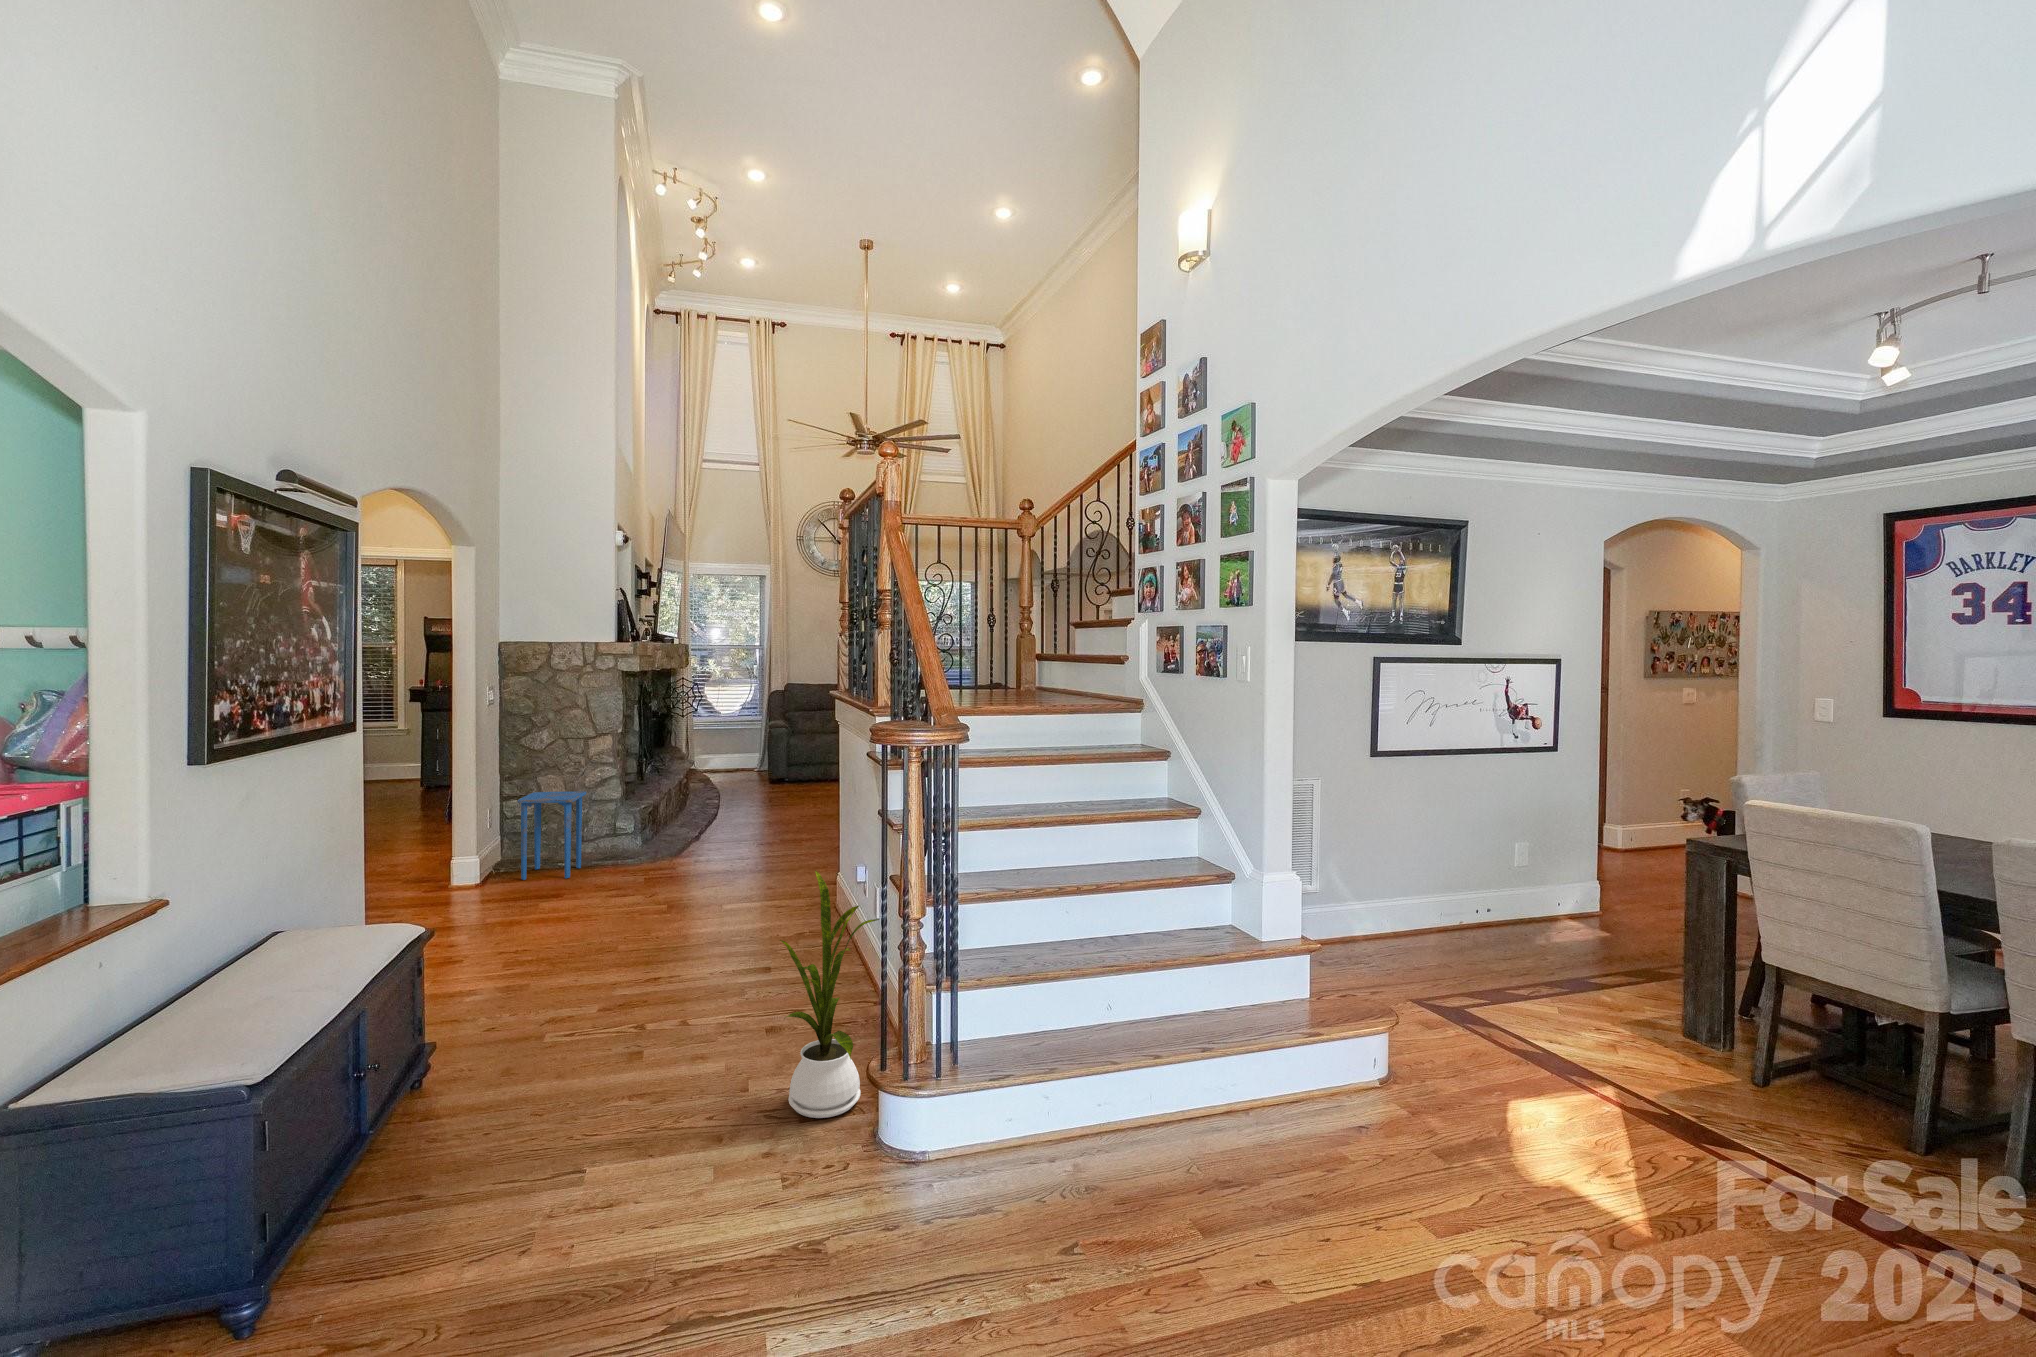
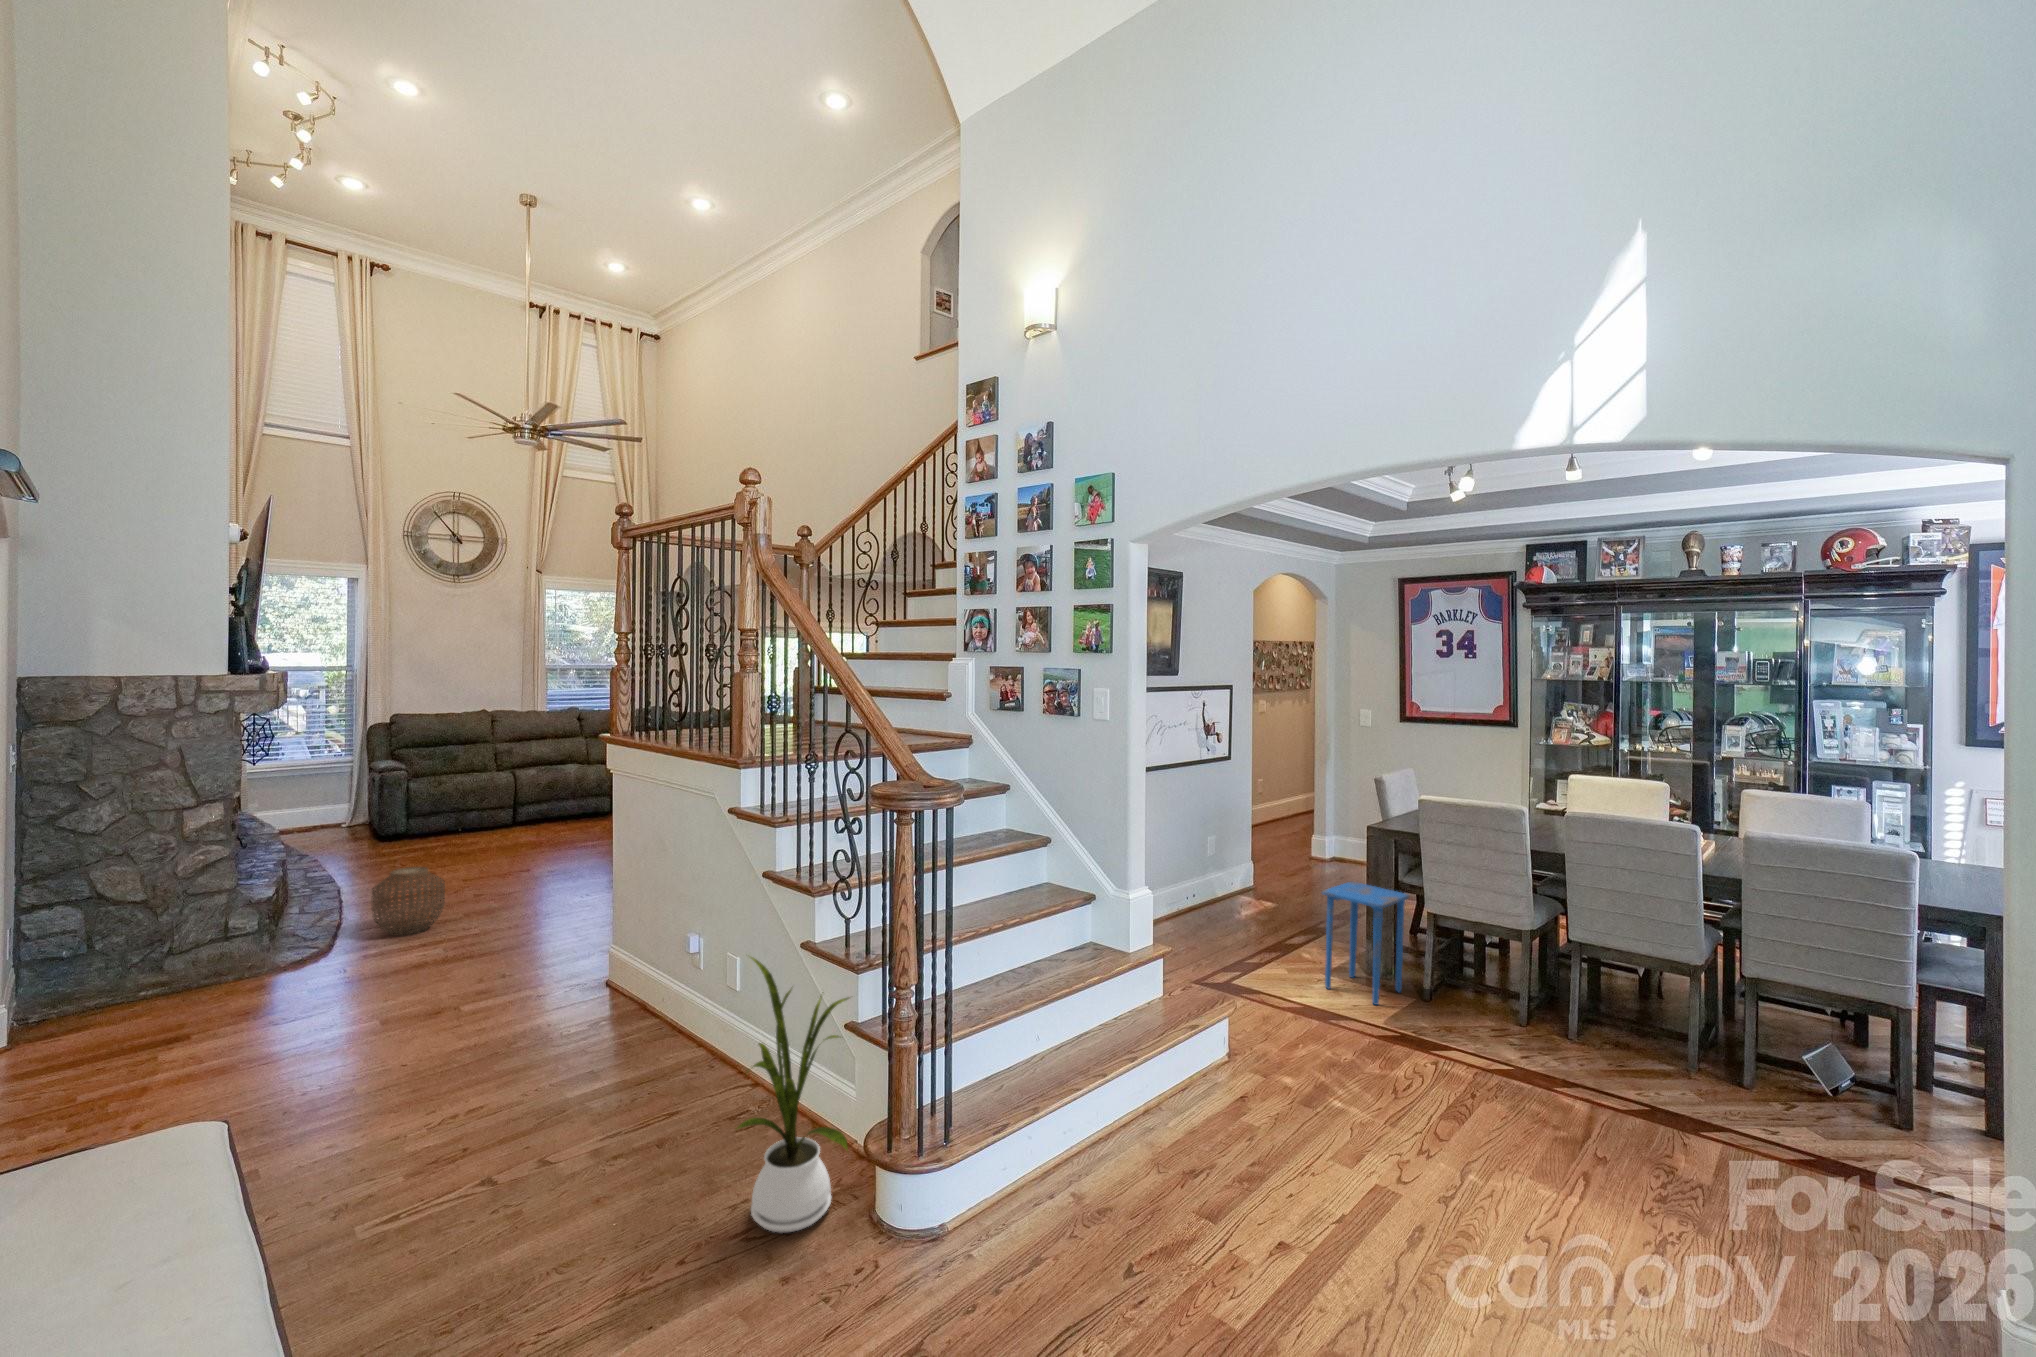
side table: present [517,791,586,880] -> present [1322,882,1409,1005]
woven basket: none [715,798,764,850] -> present [372,867,445,936]

